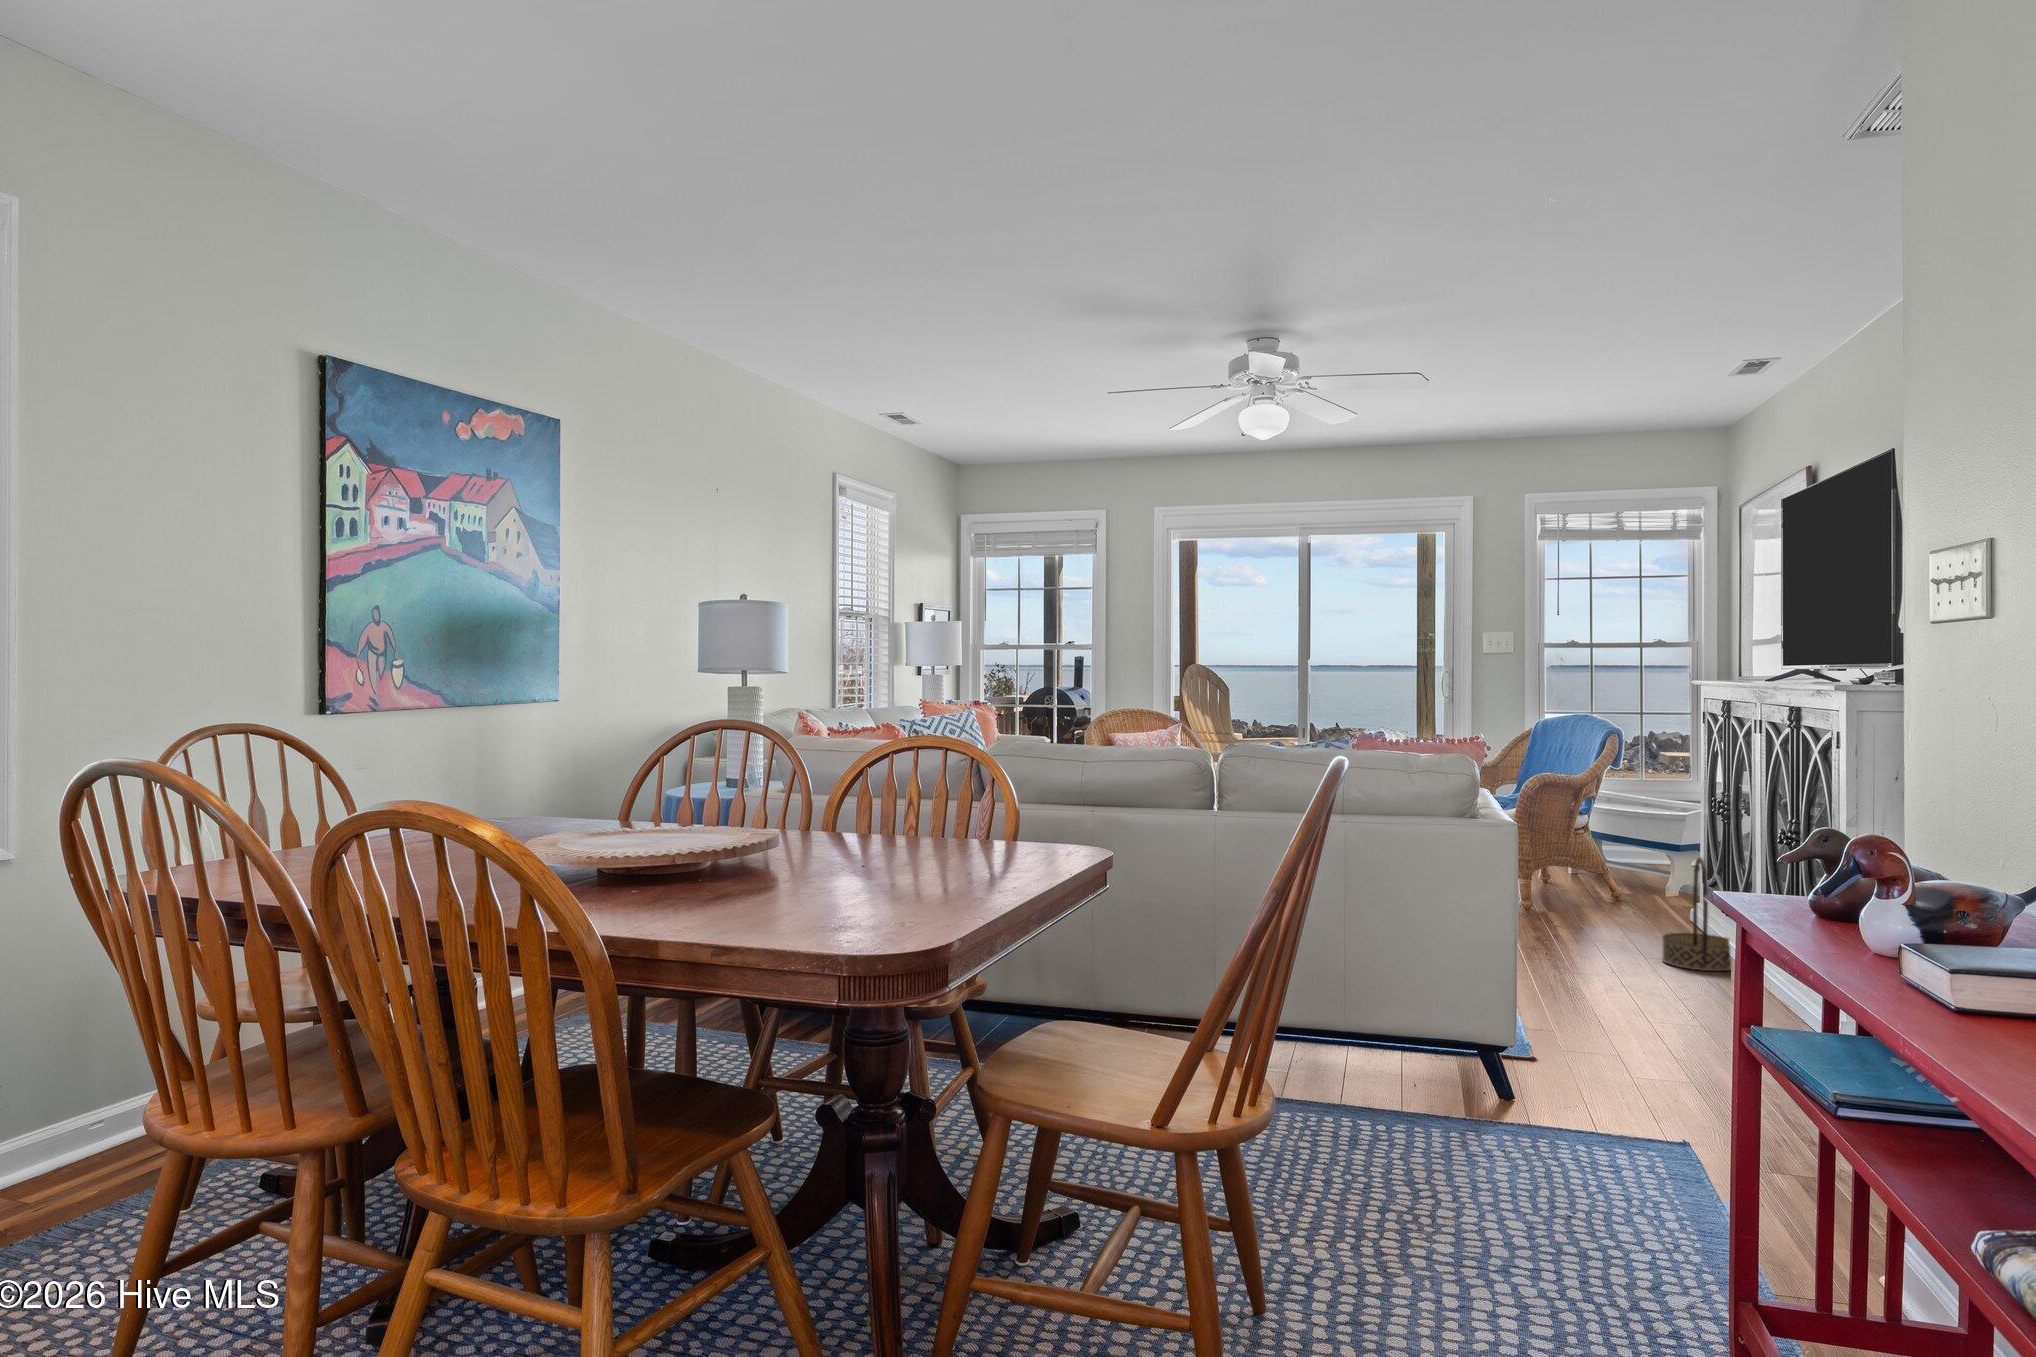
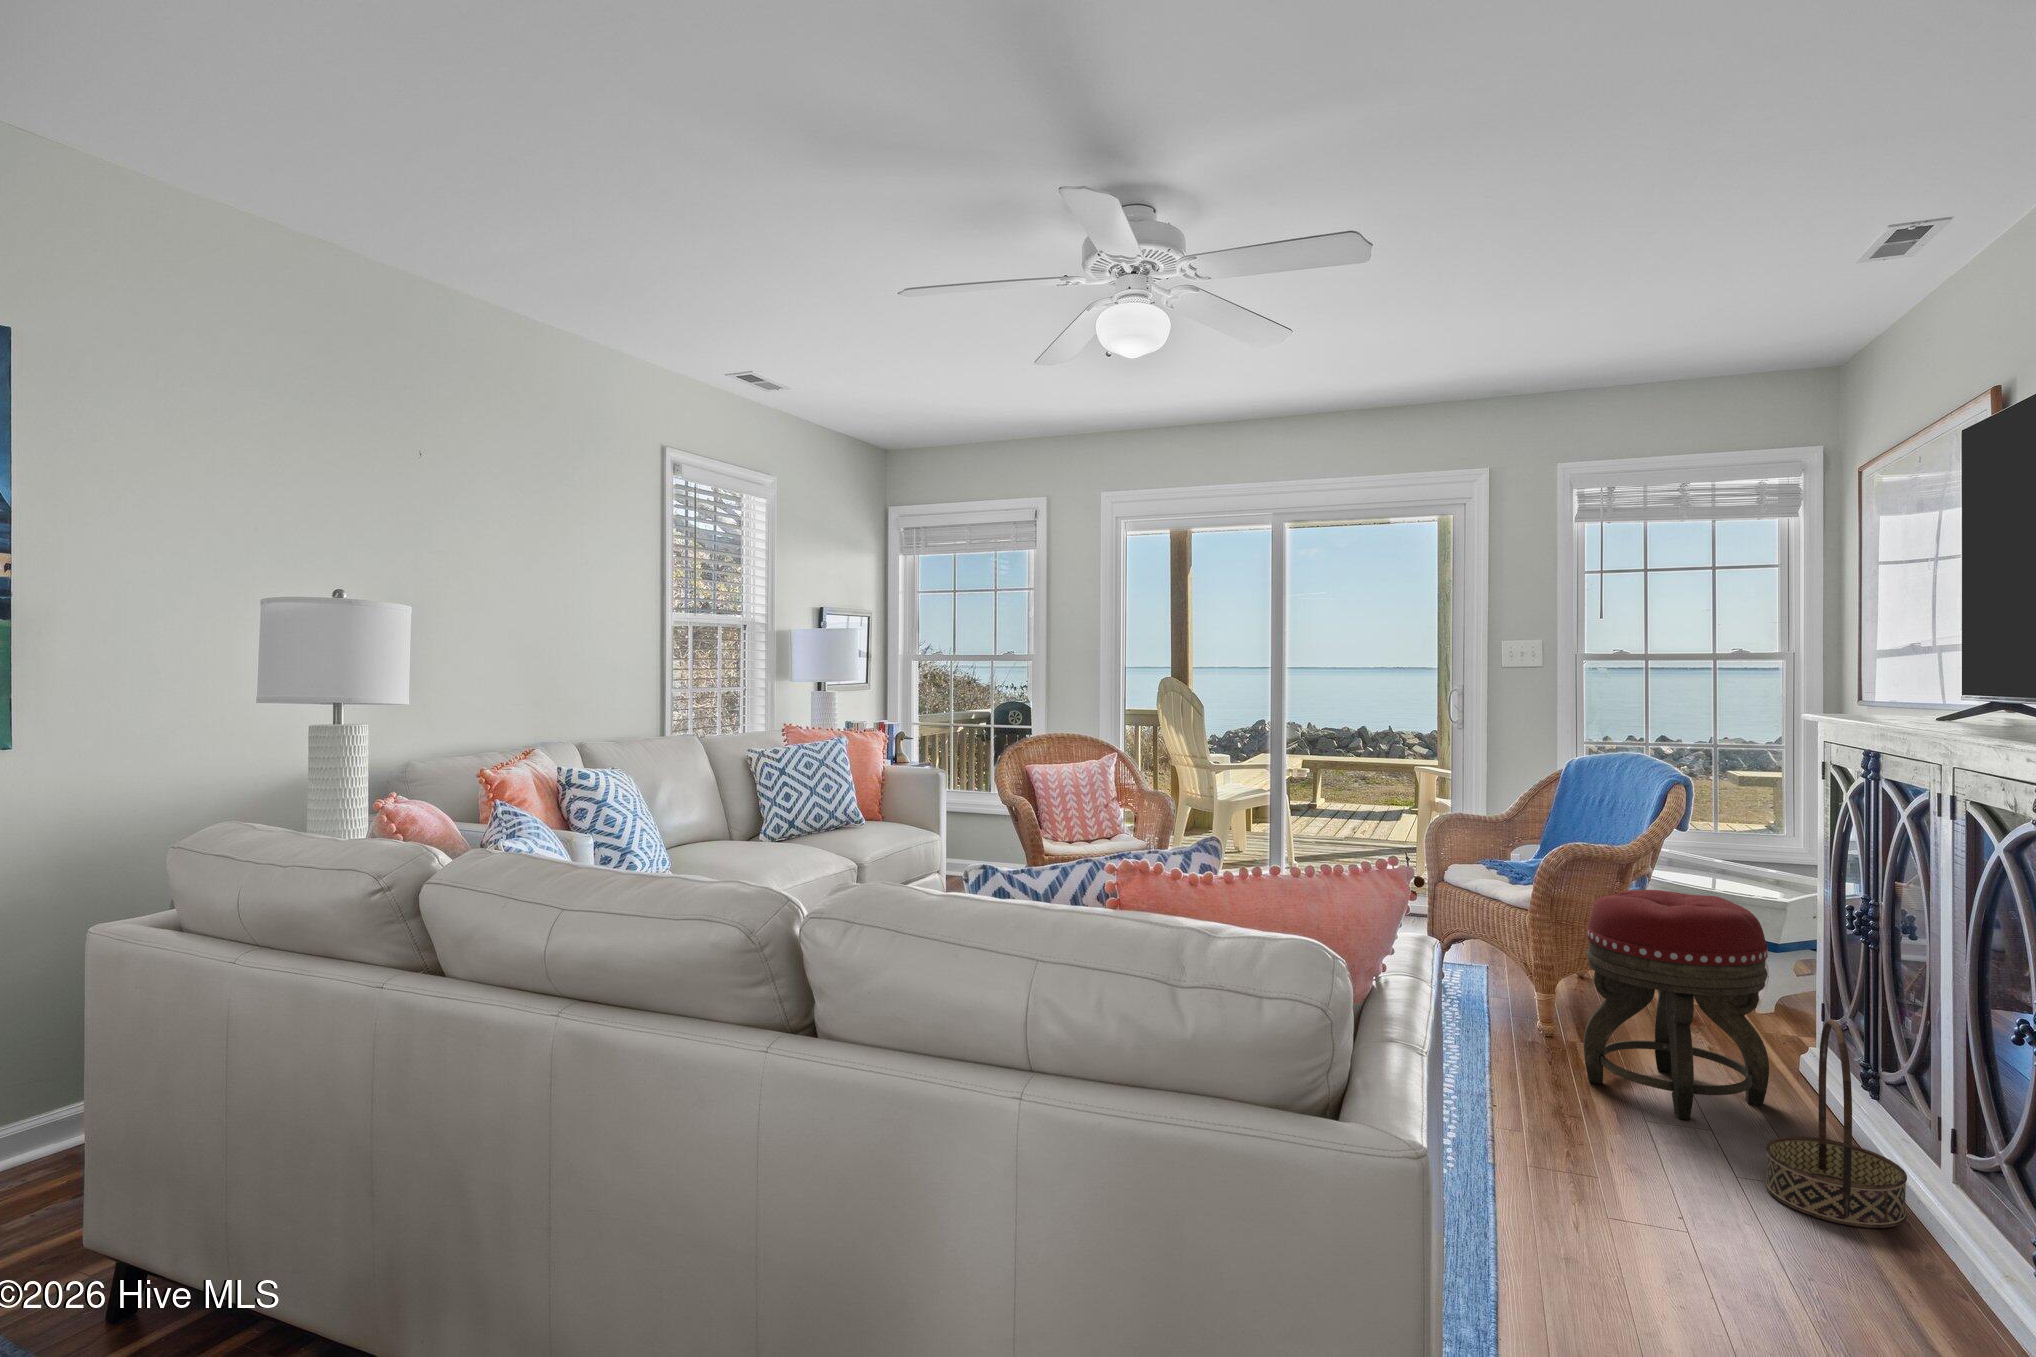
footstool: none [1553,800,1669,940] -> present [1583,890,1769,1120]

